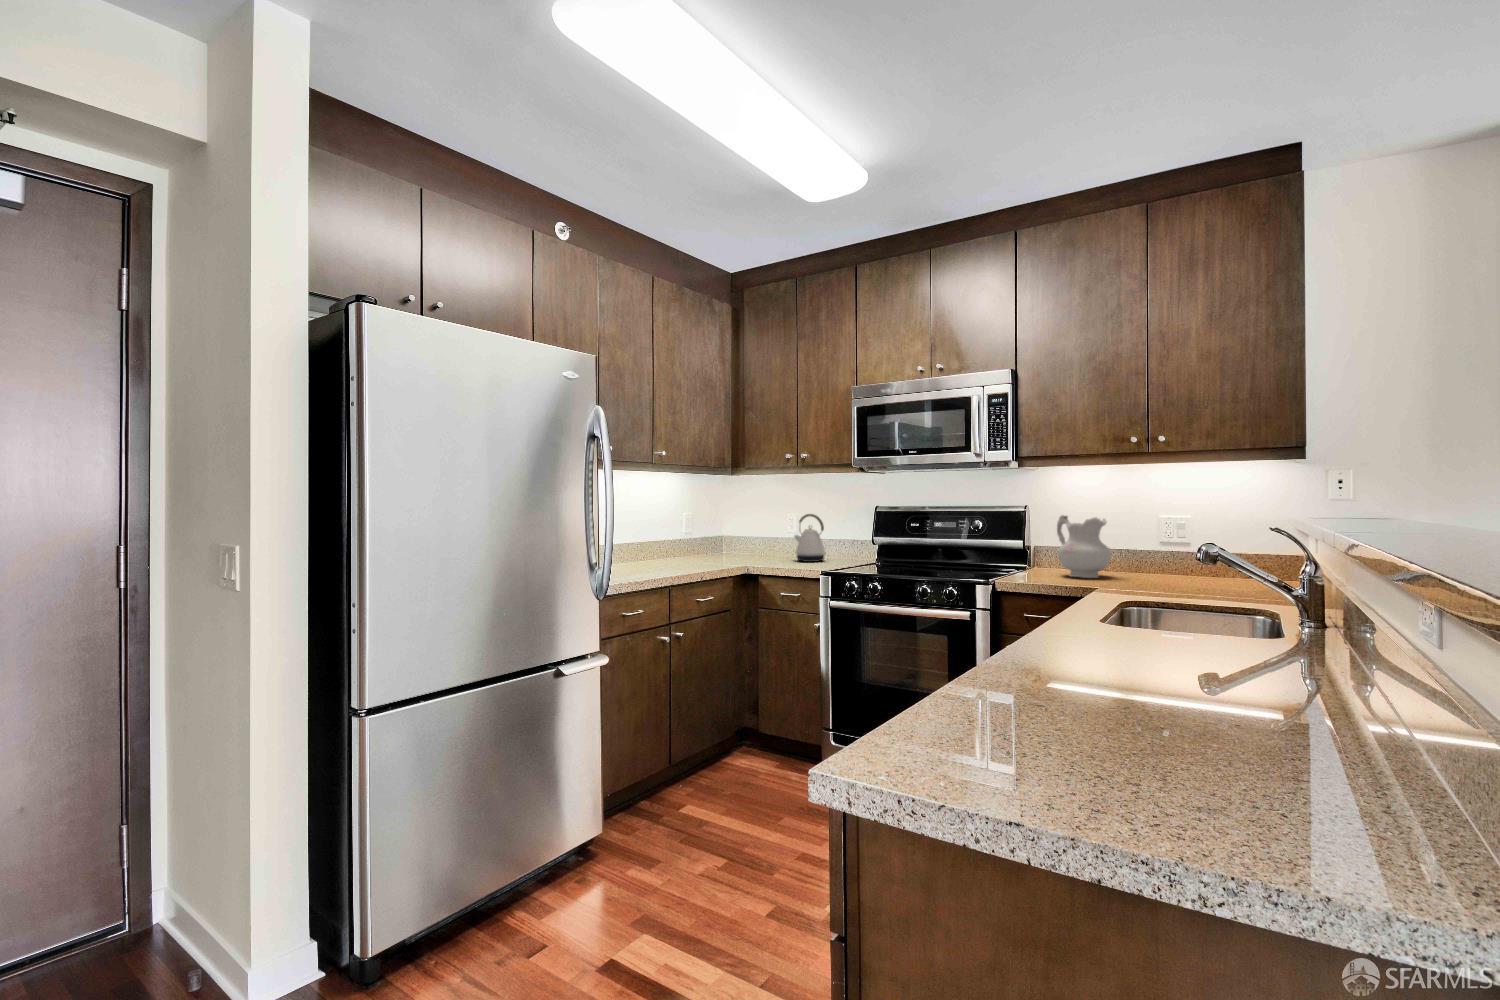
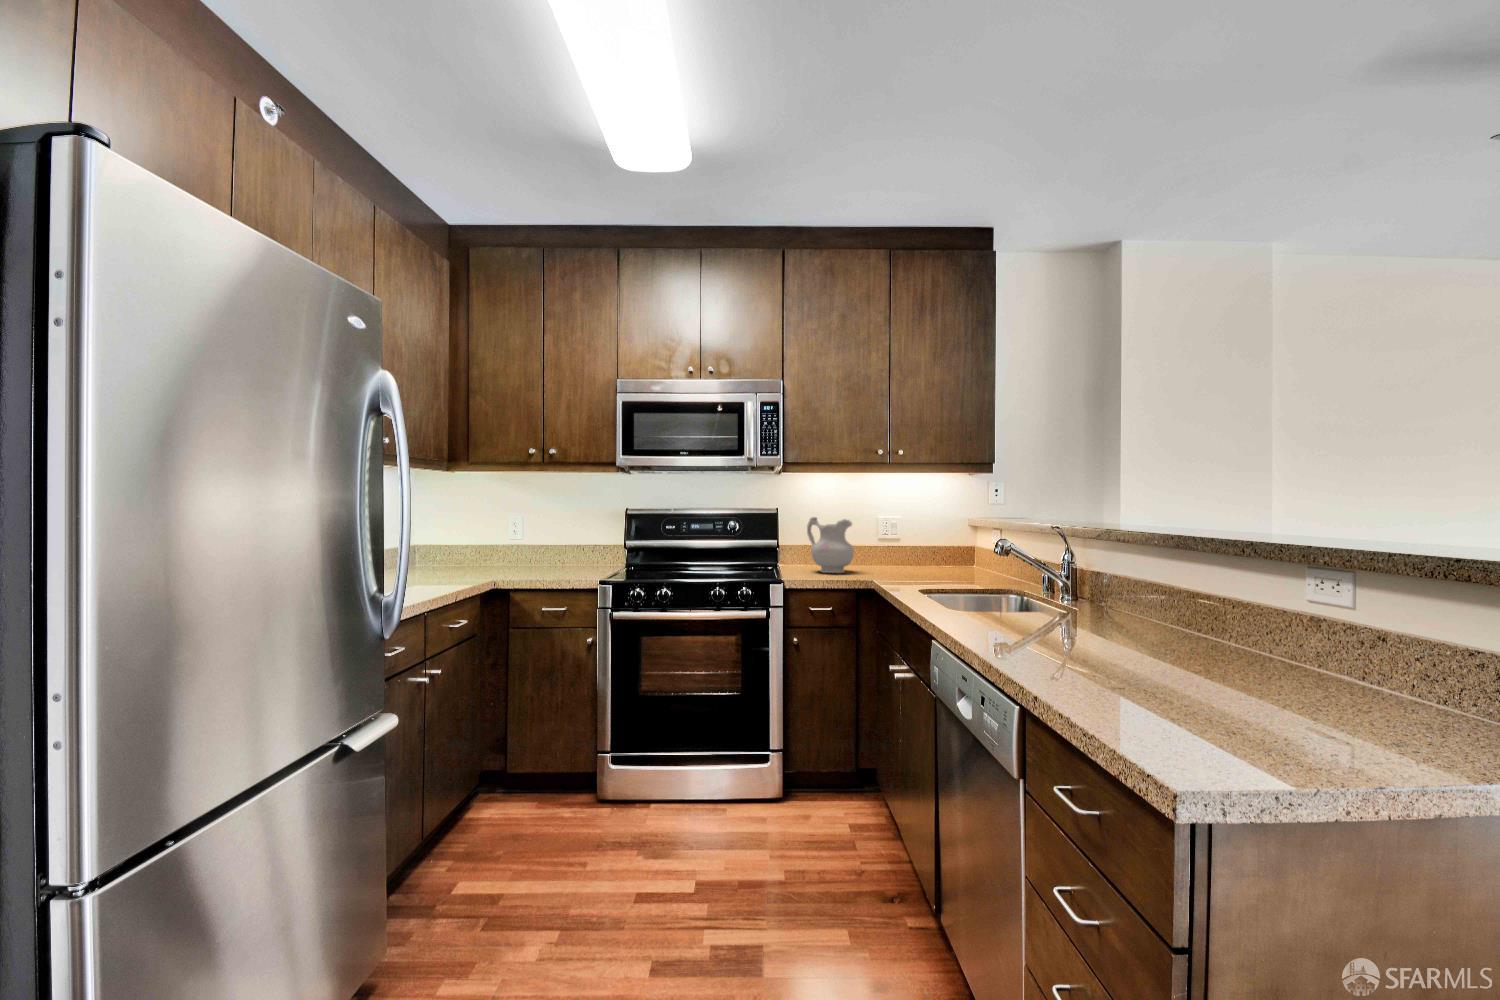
kettle: present [795,514,826,562] -> none [522,516,564,570]

